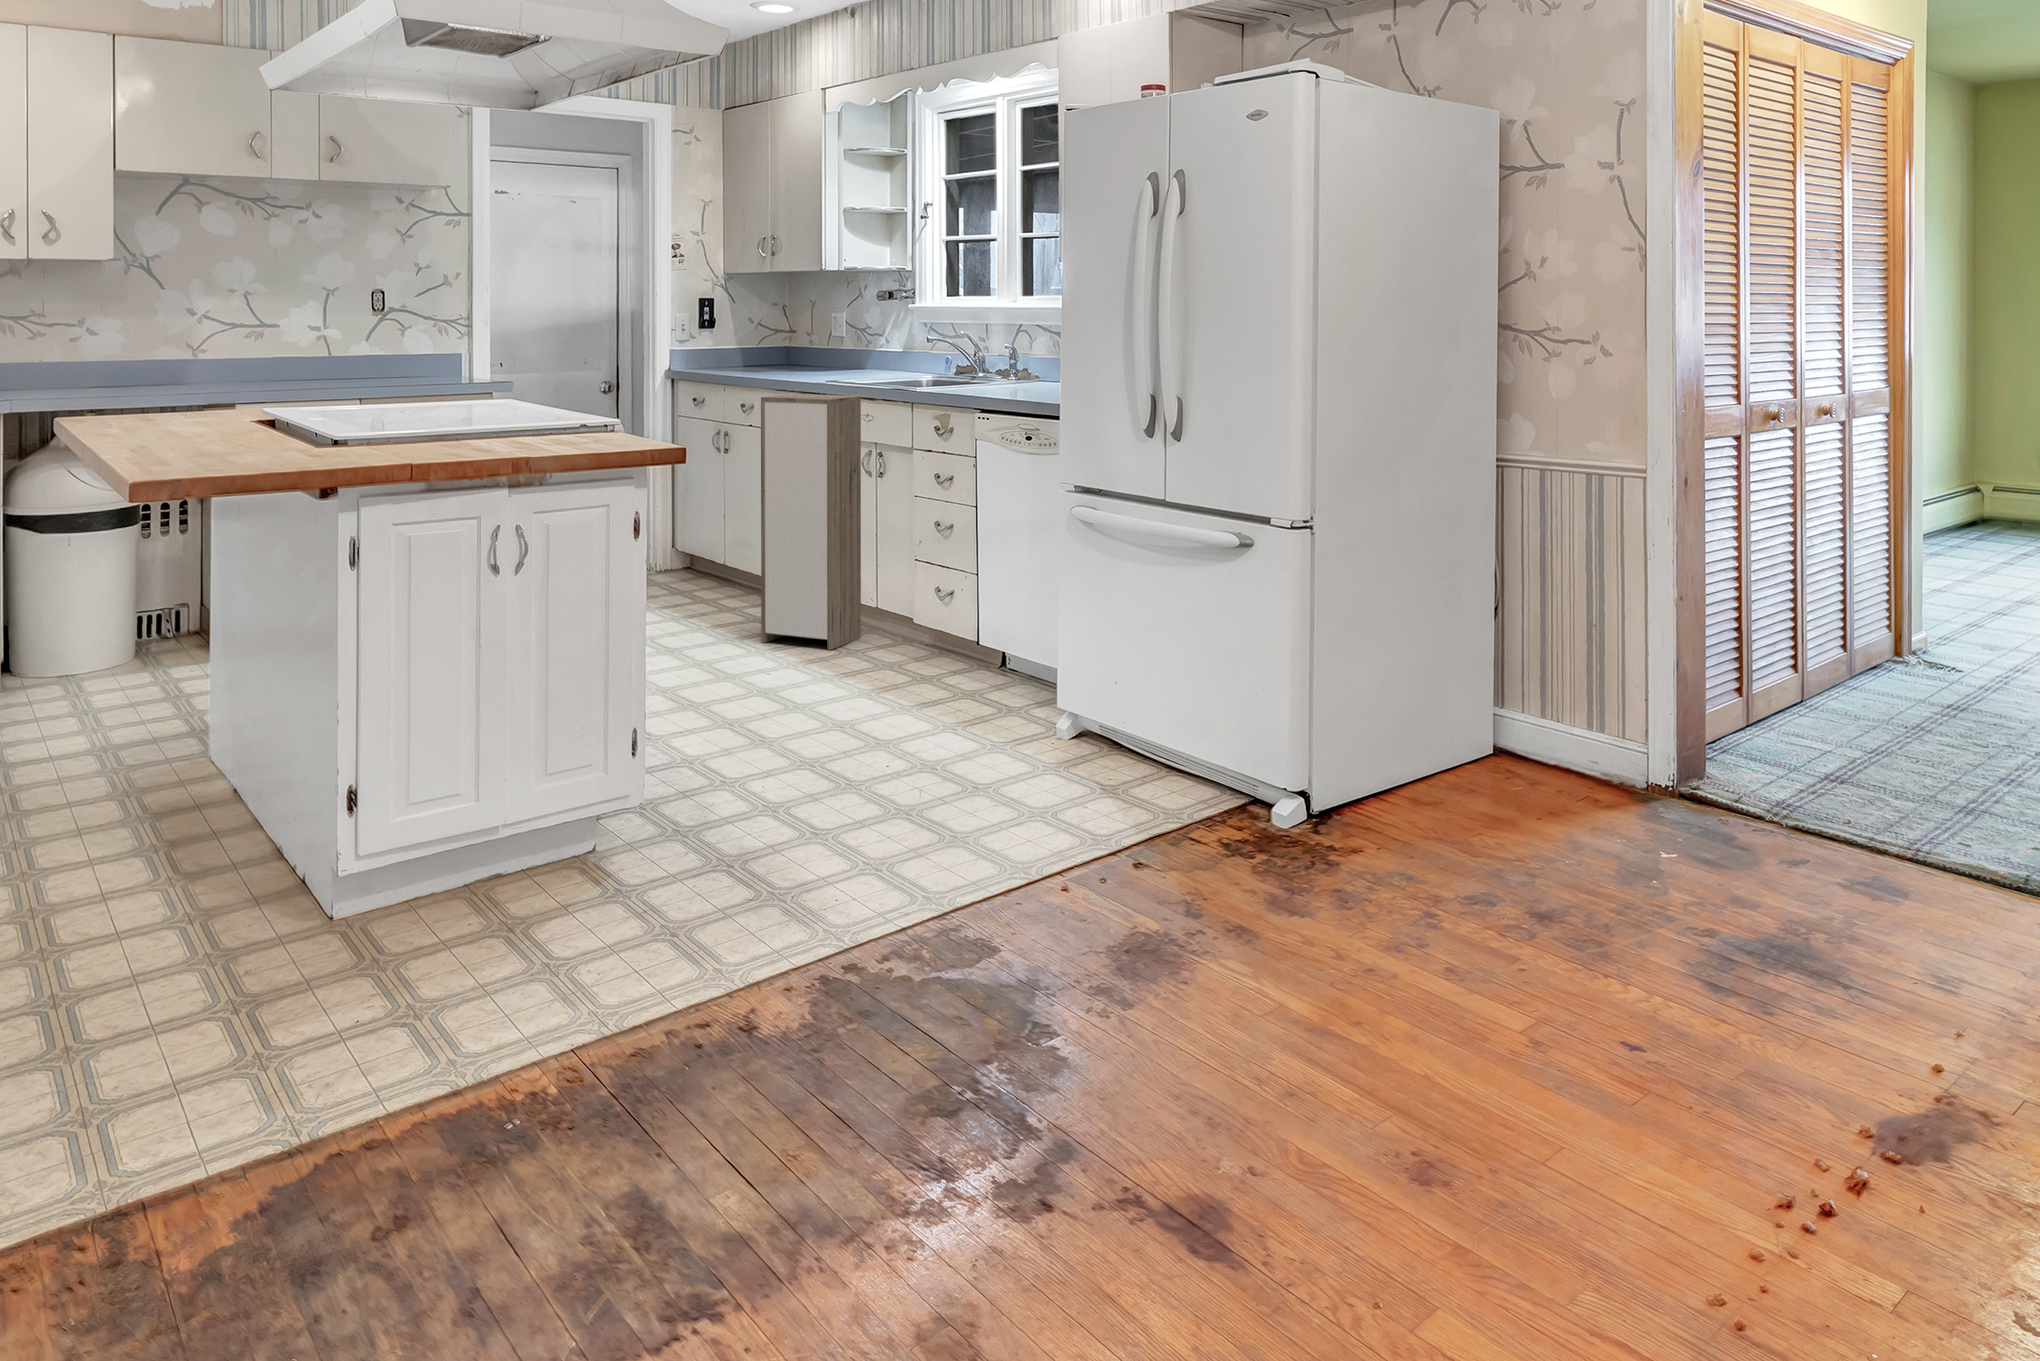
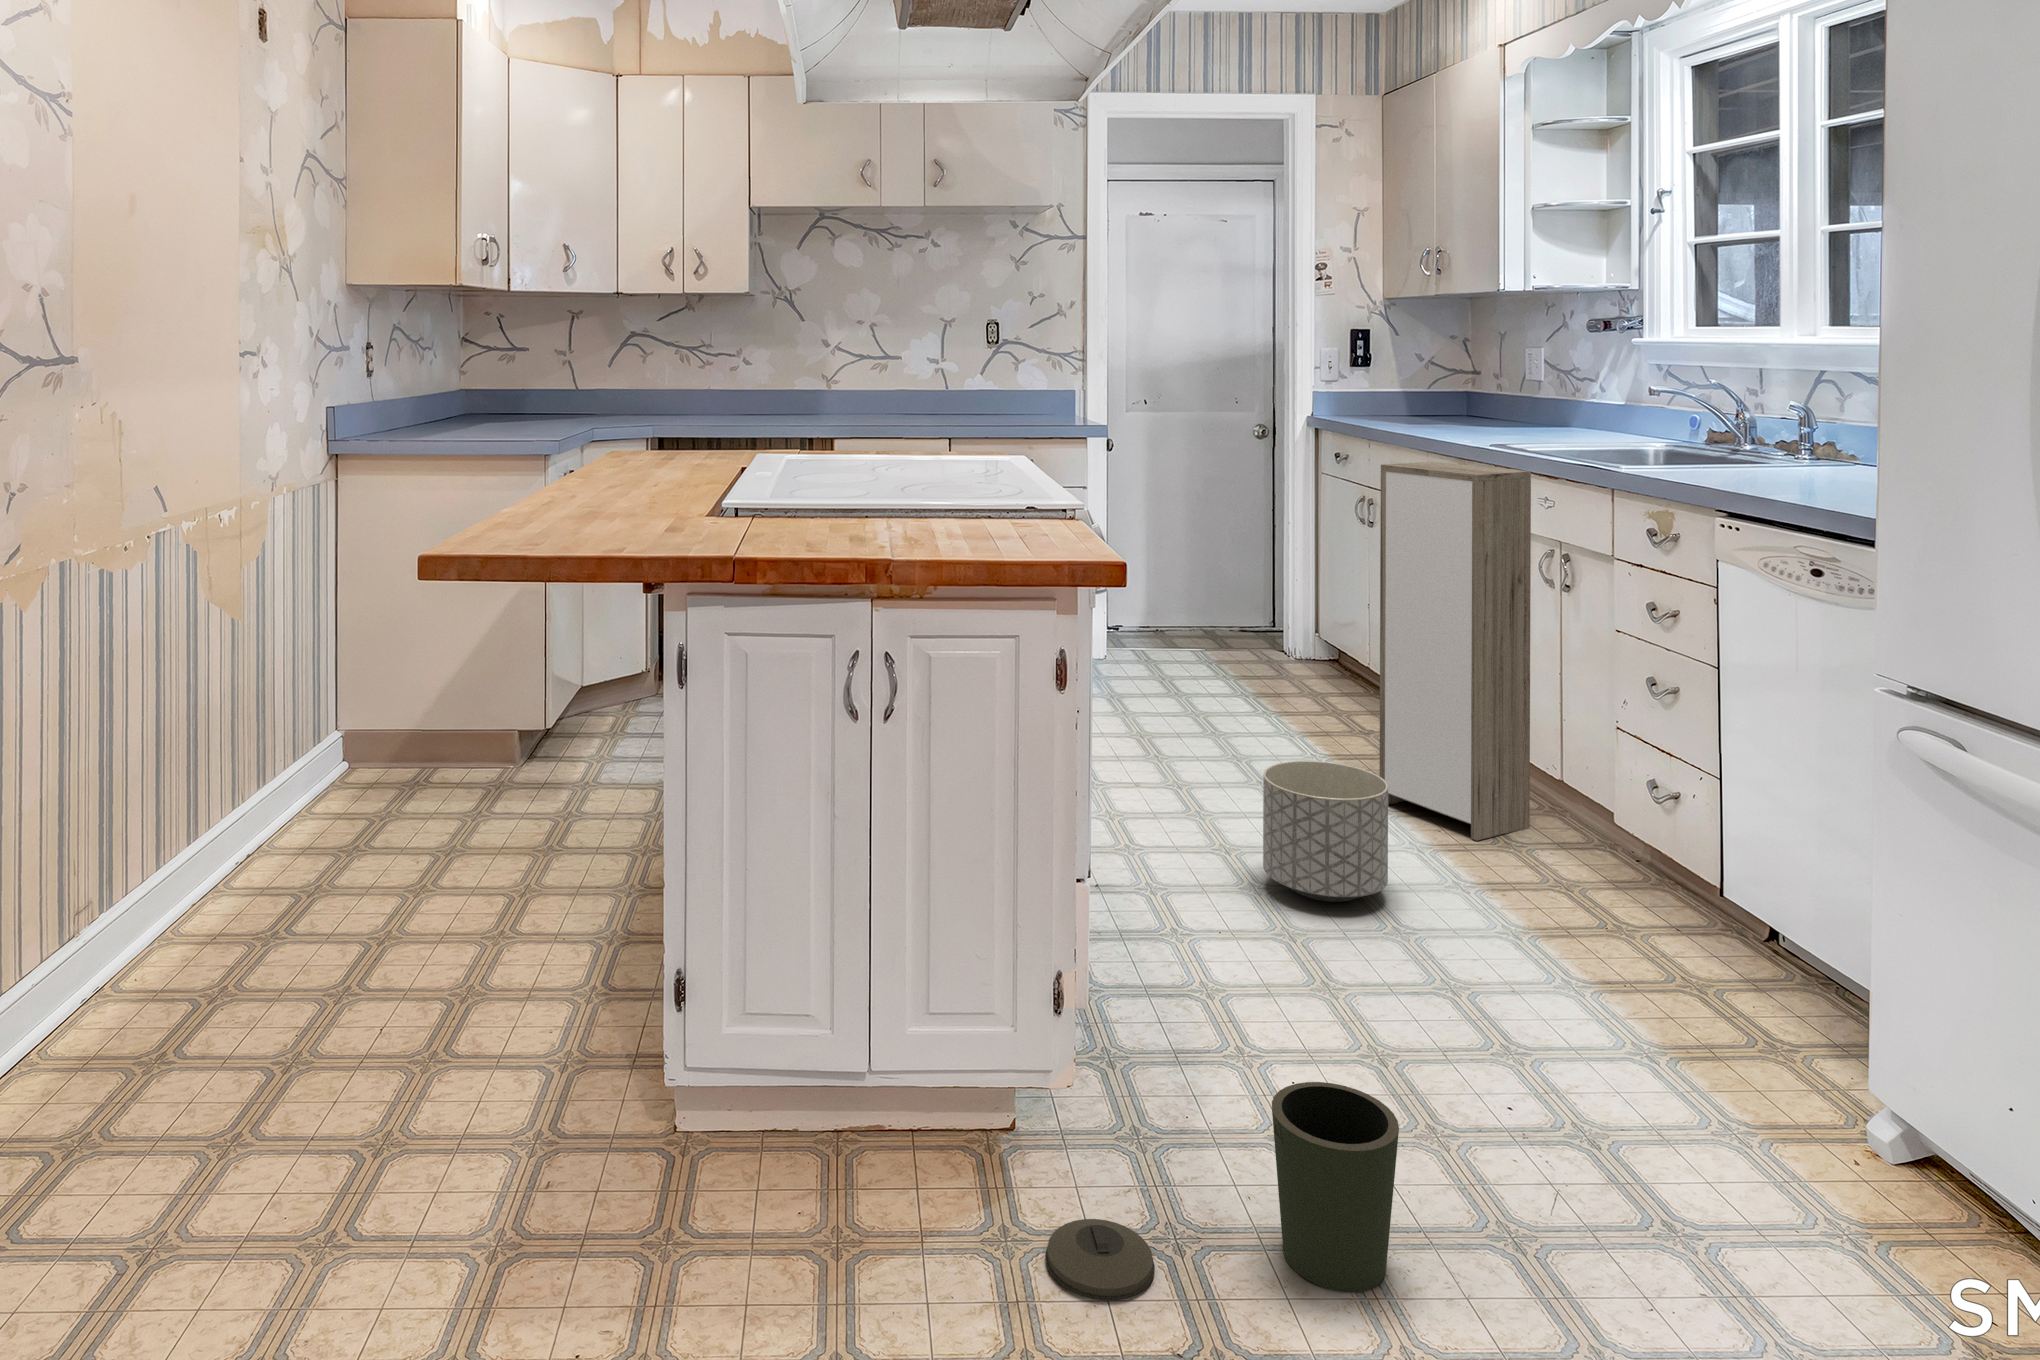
planter: none [702,605,788,697] -> present [1263,761,1388,902]
trash can: none [658,741,855,885] -> present [1046,1082,1399,1301]

